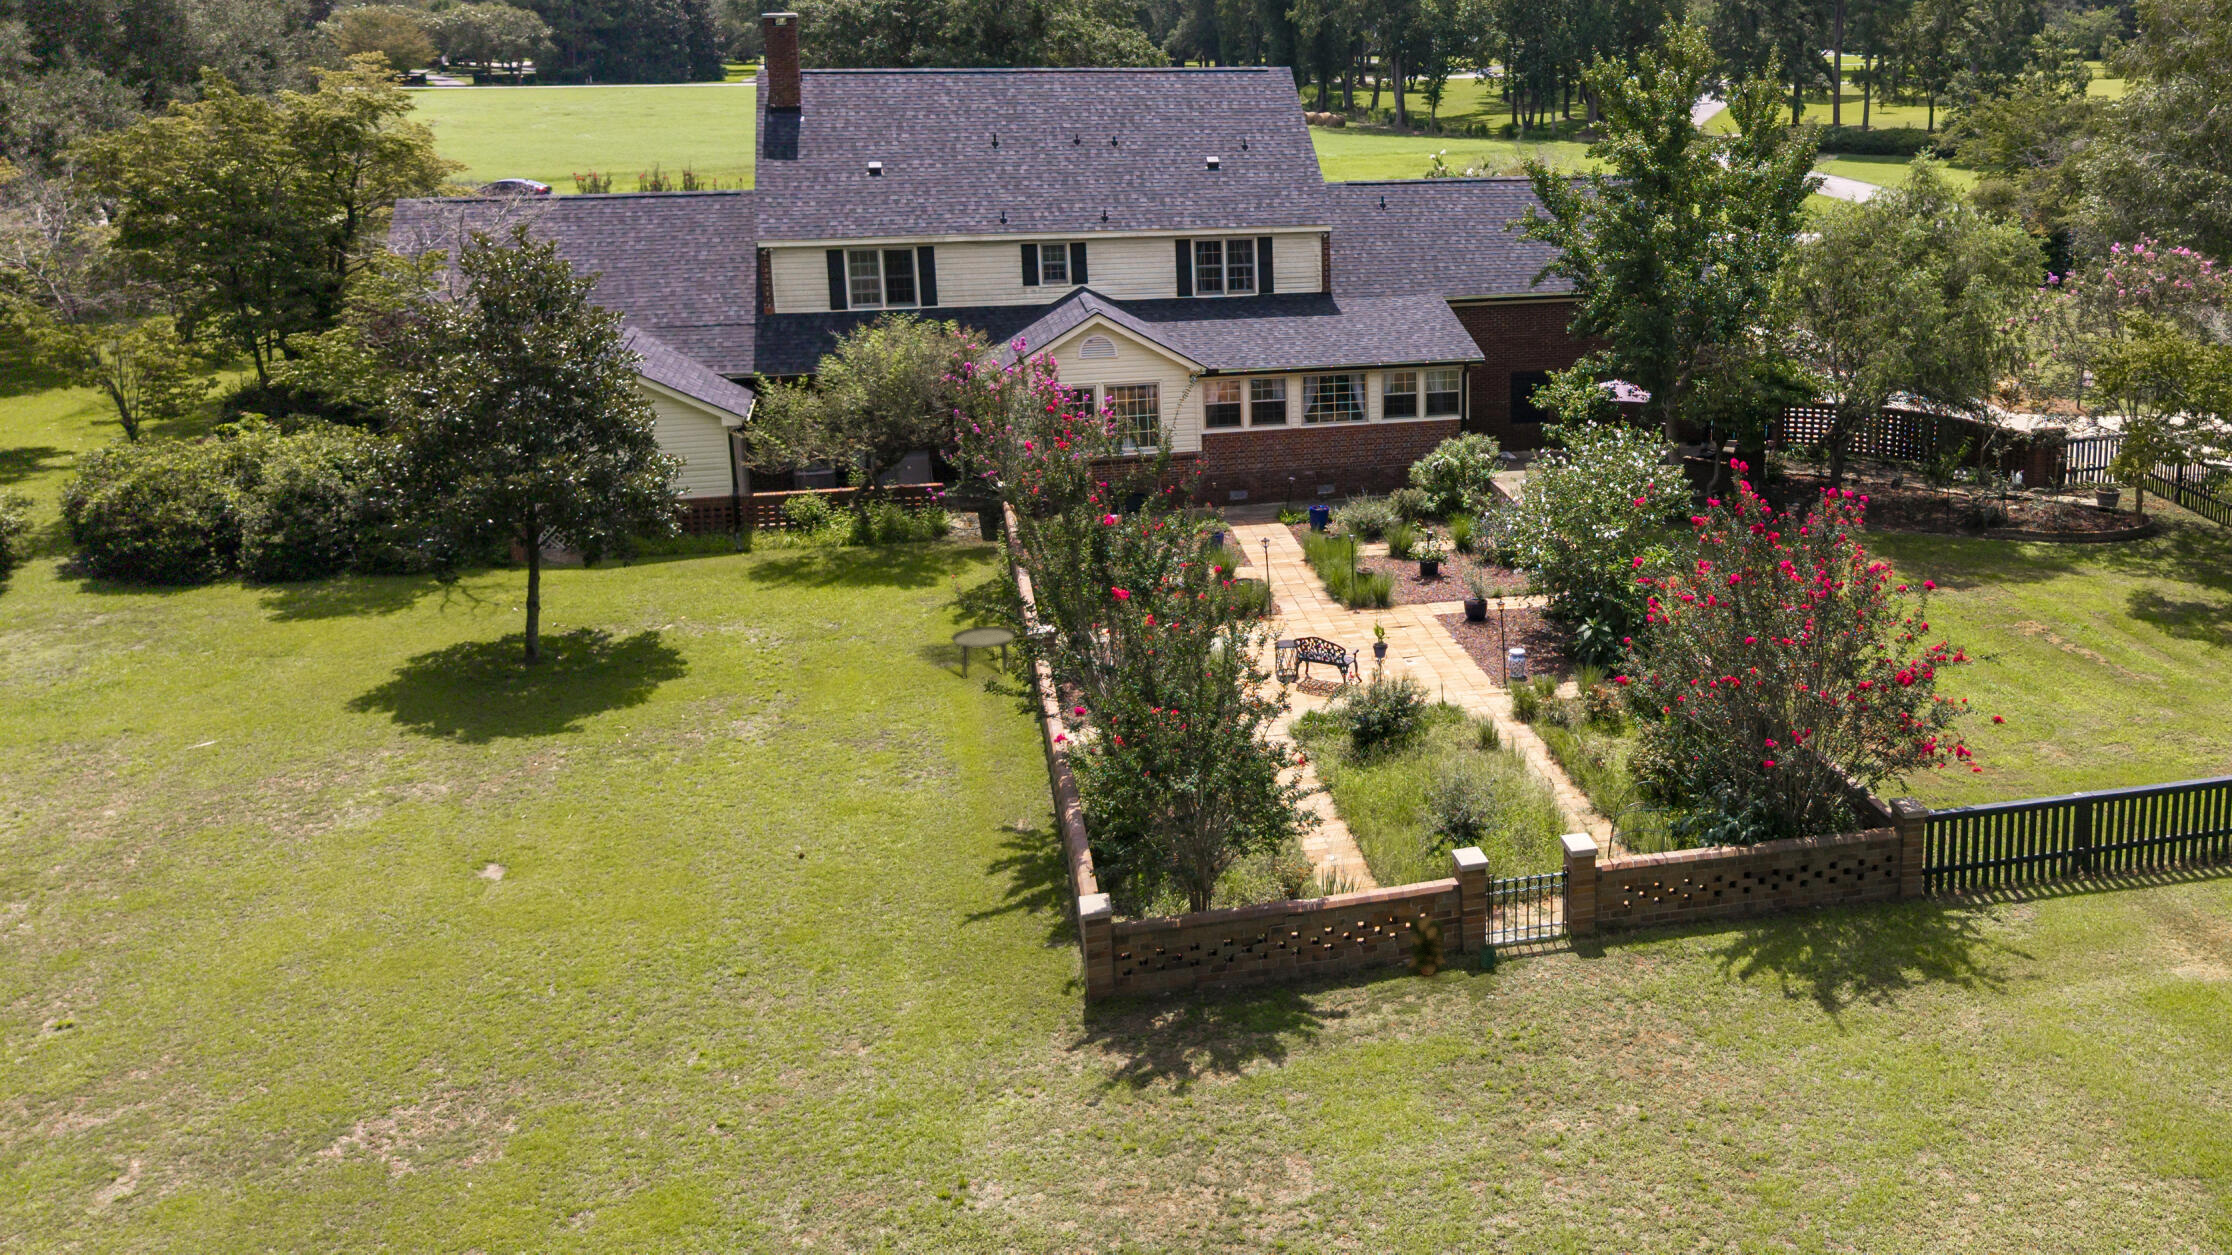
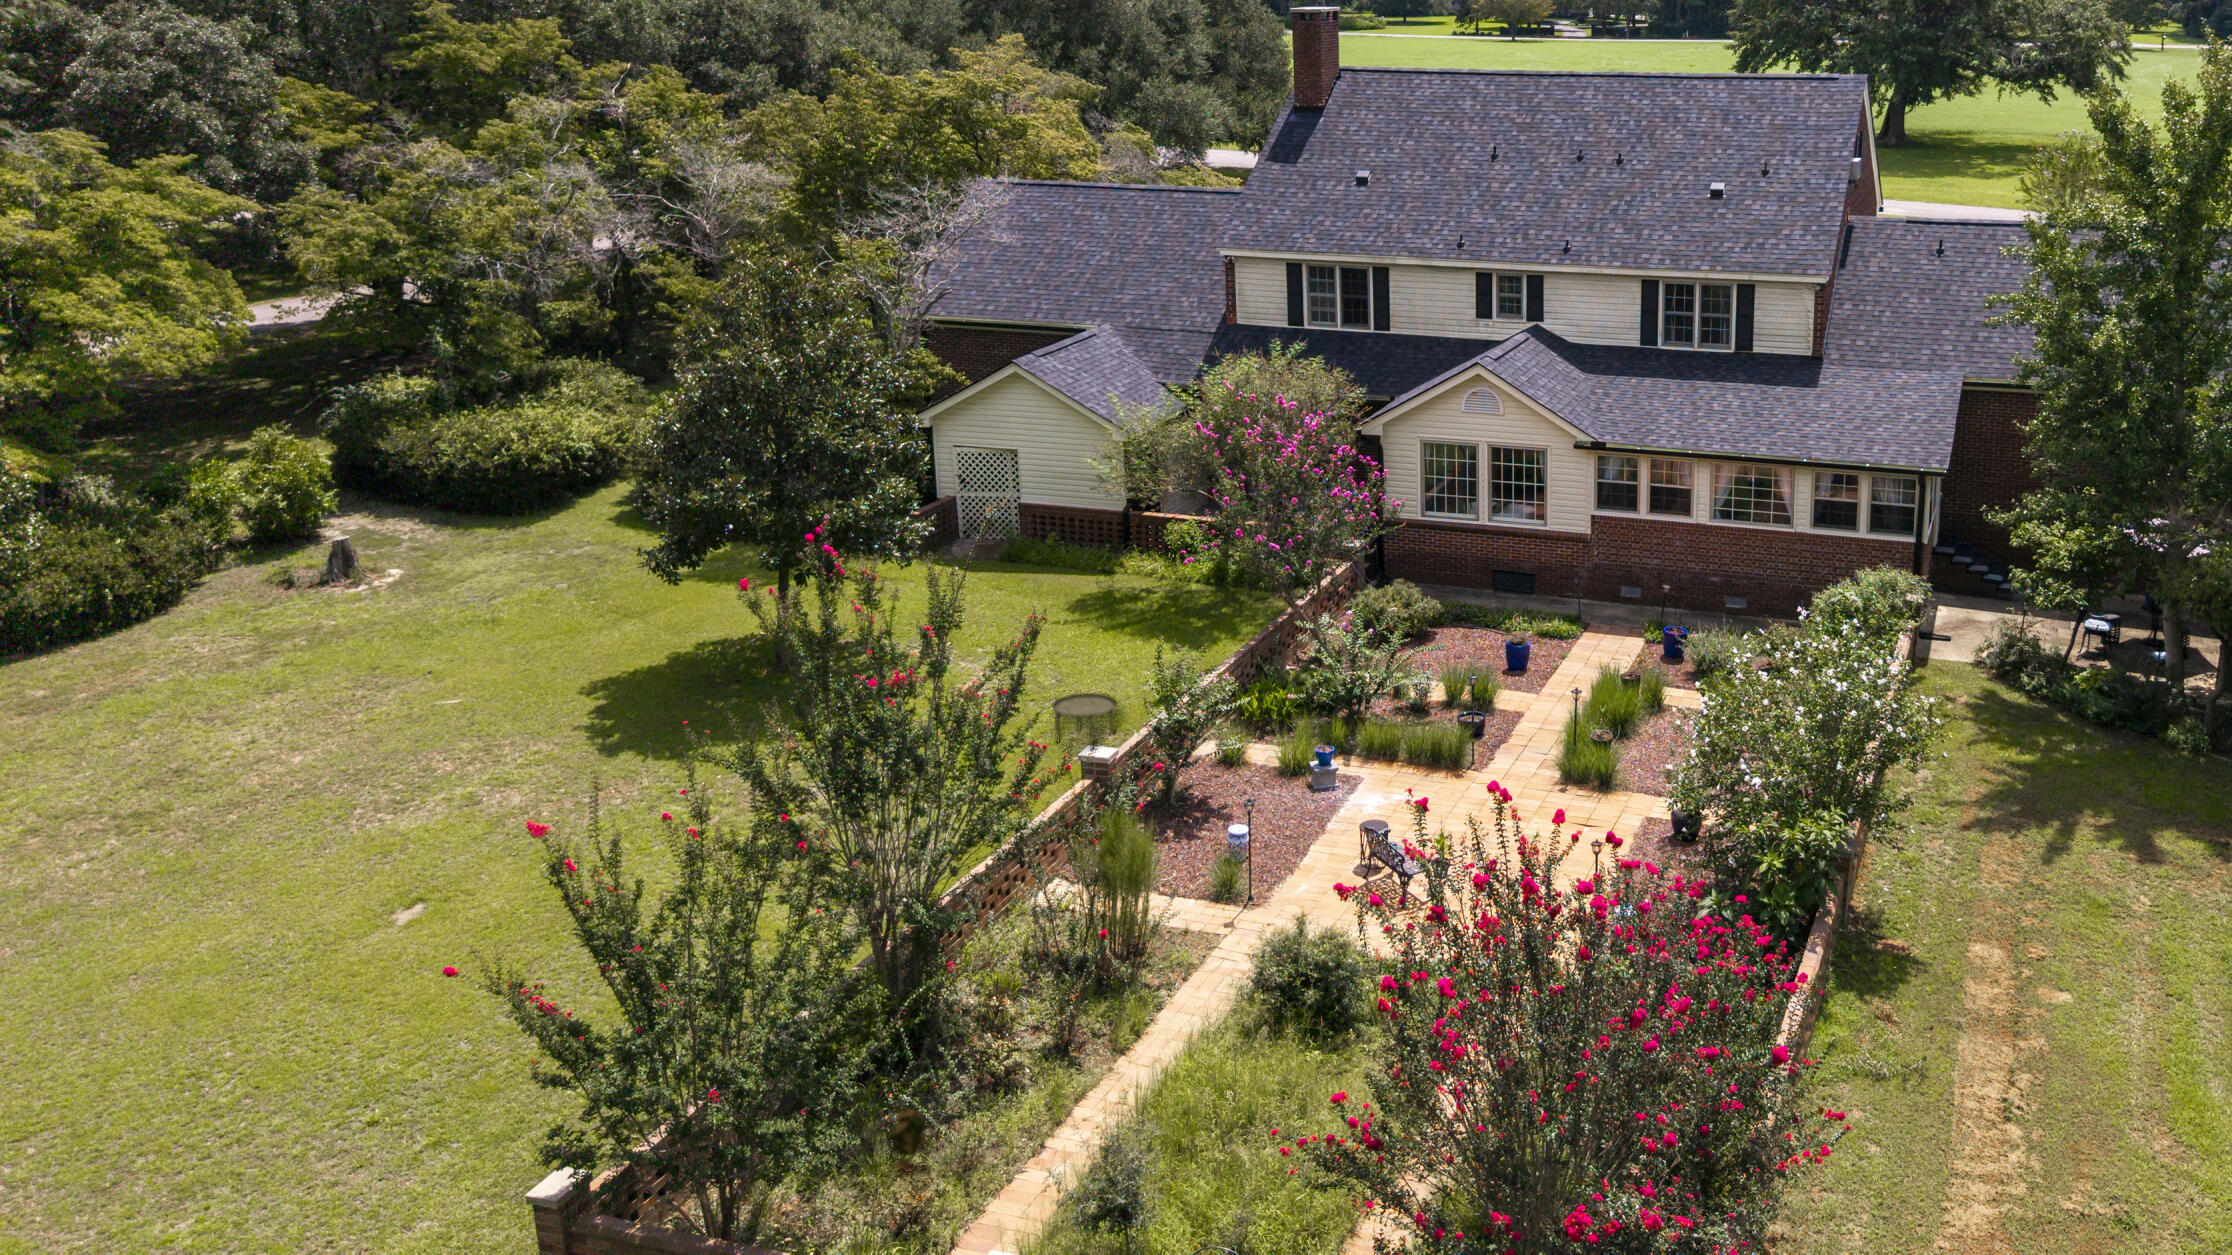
watering can: present [1480,943,1504,969] -> none [954,1155,975,1188]

